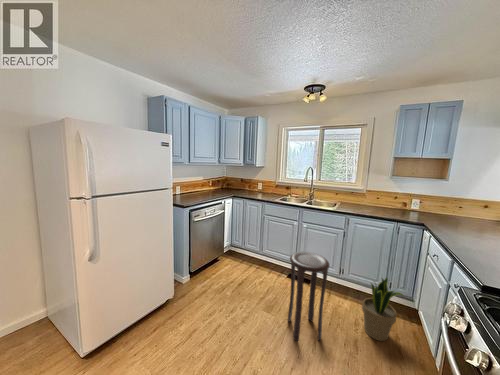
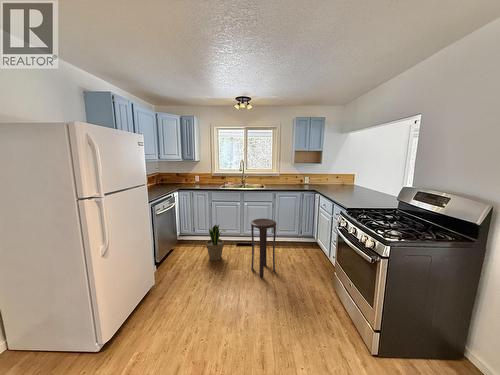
potted plant: present [362,278,403,341] -> present [206,225,225,261]

